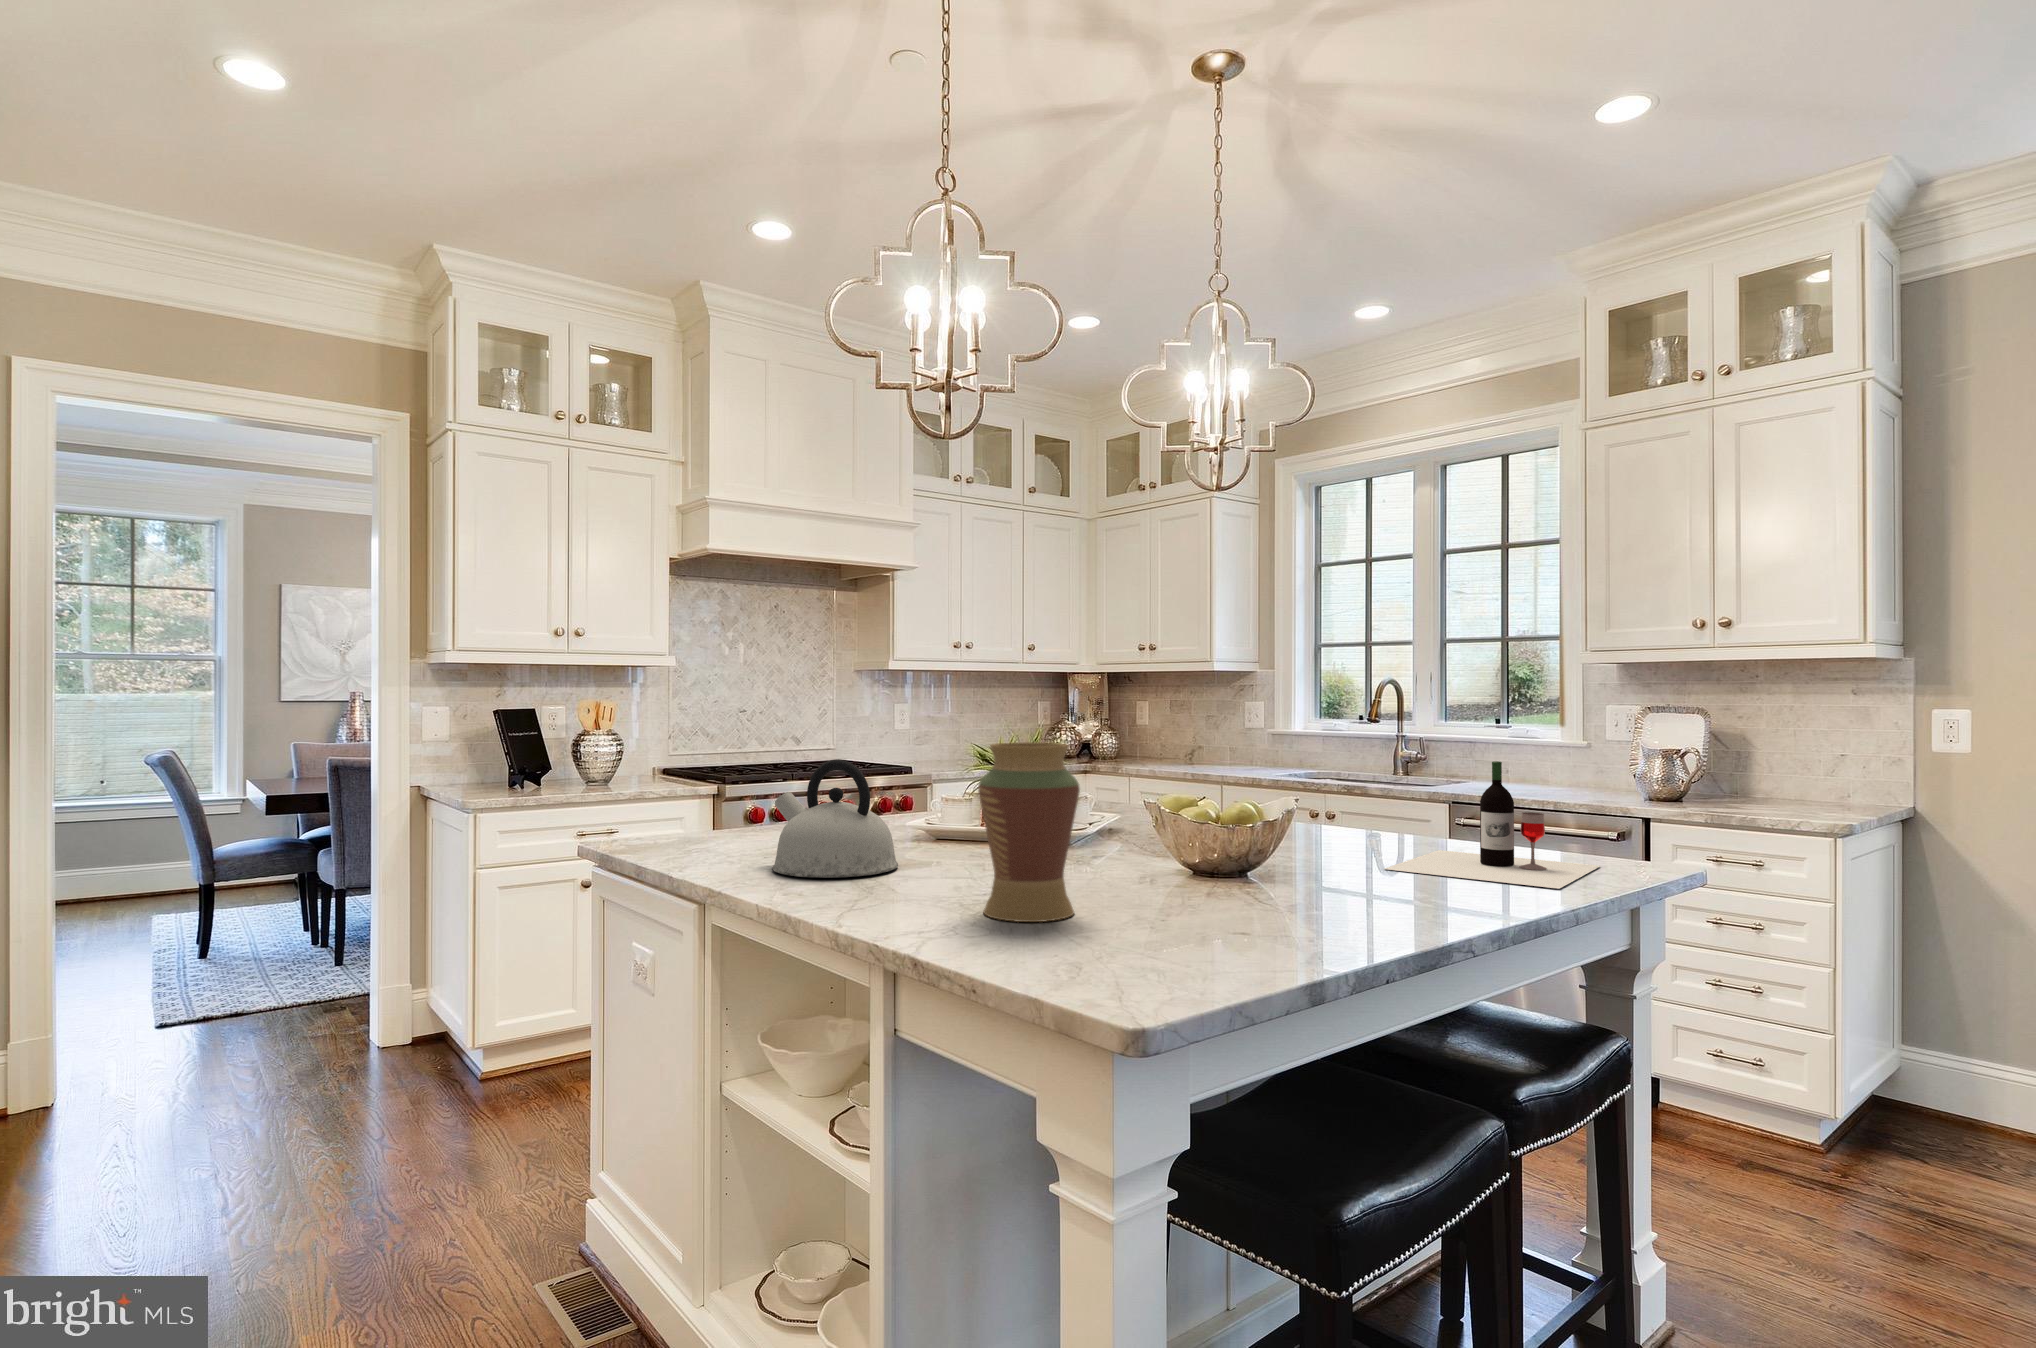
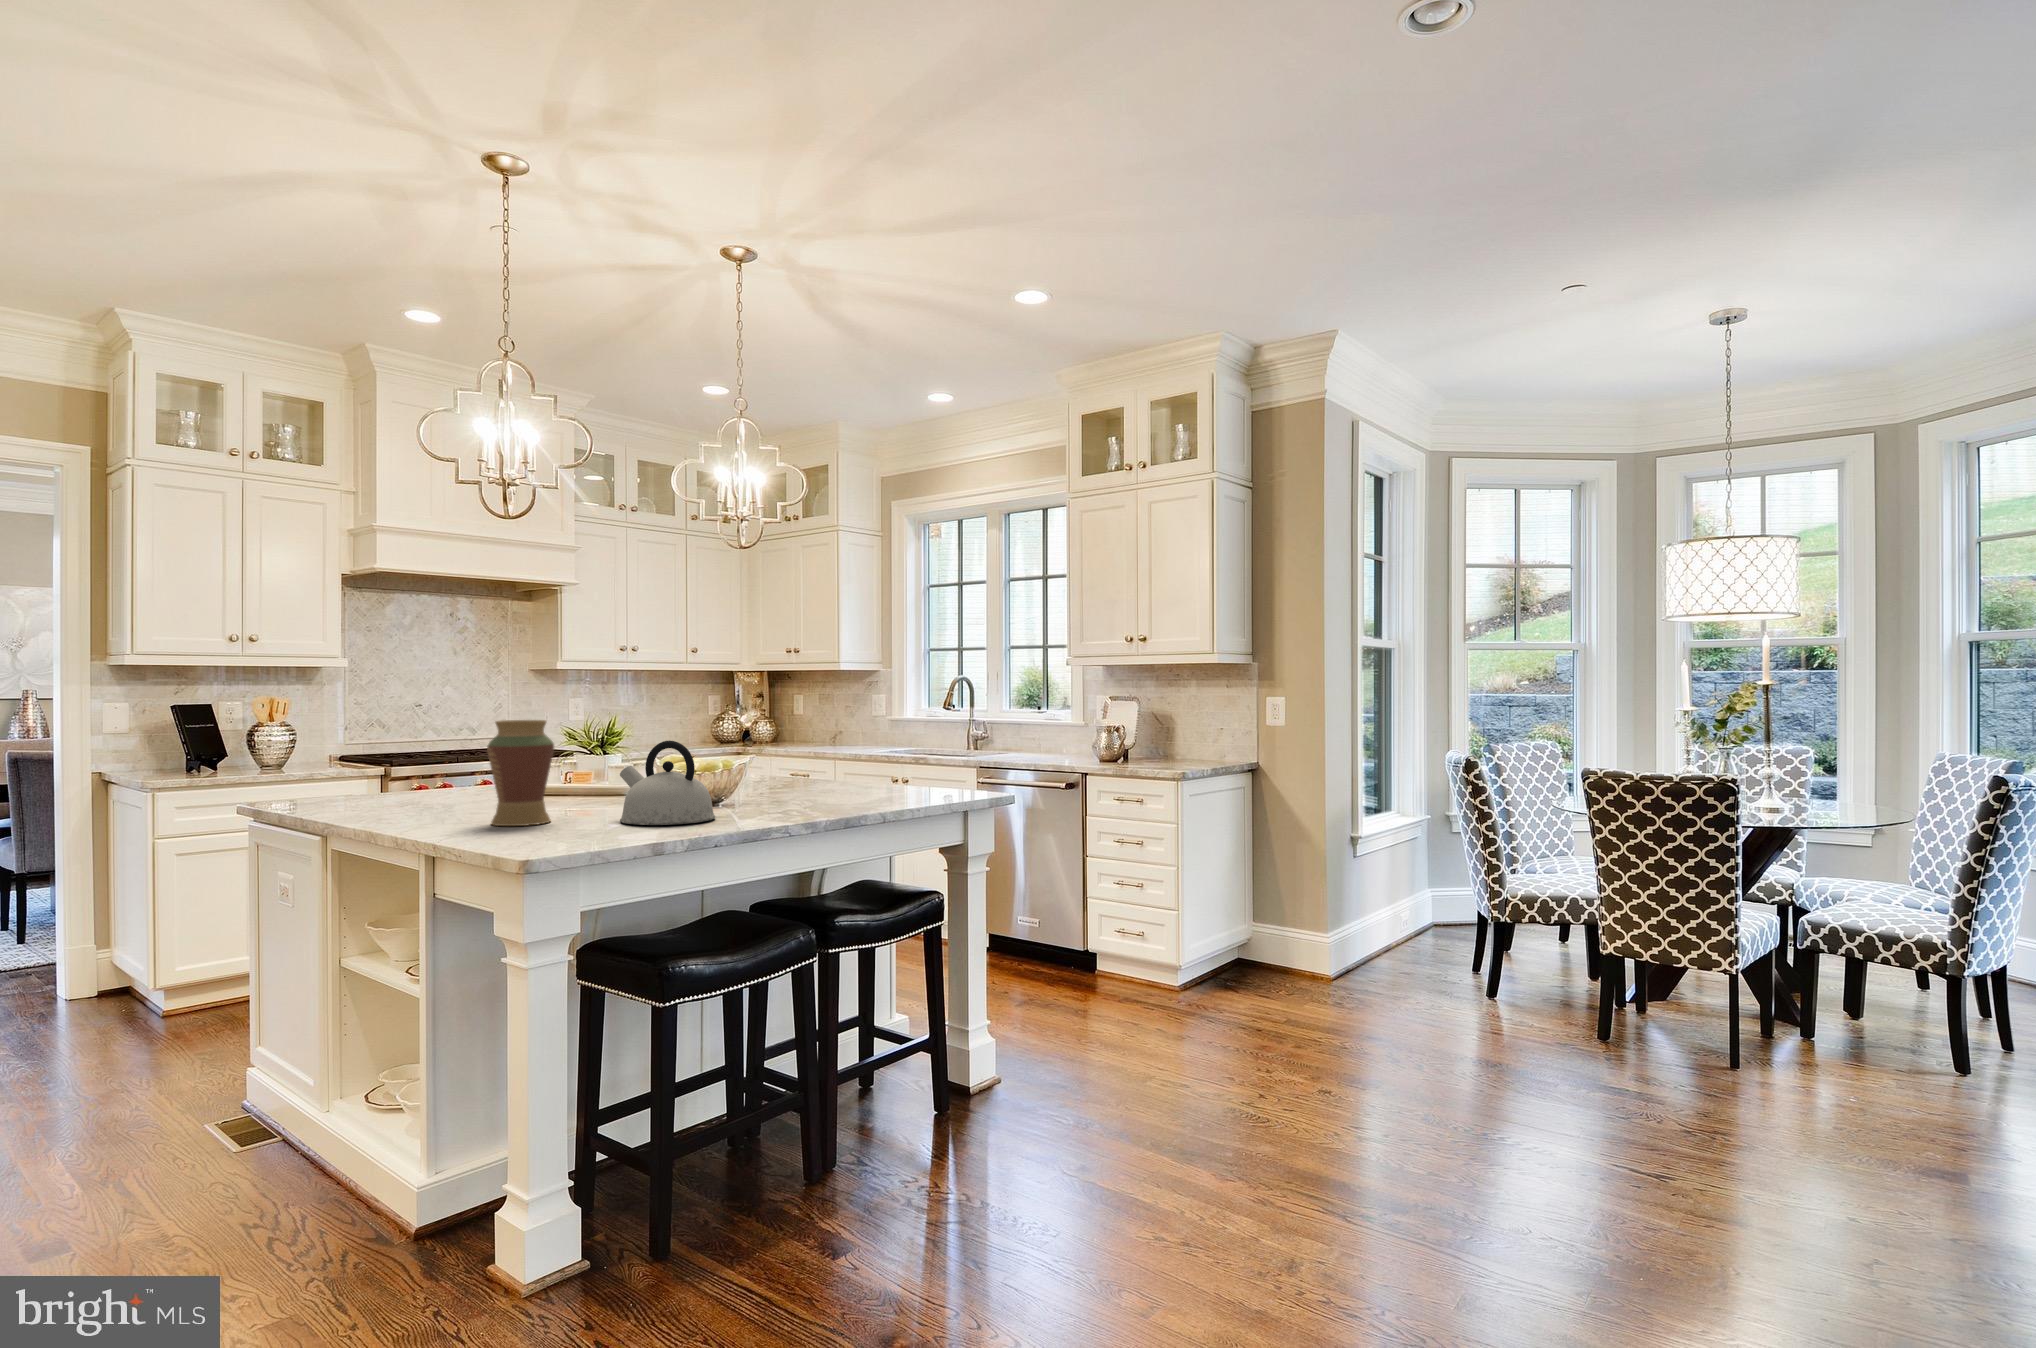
kettle: present [773,759,898,878] -> present [620,741,715,825]
wine bottle: present [1384,761,1600,889] -> none [797,731,940,806]

